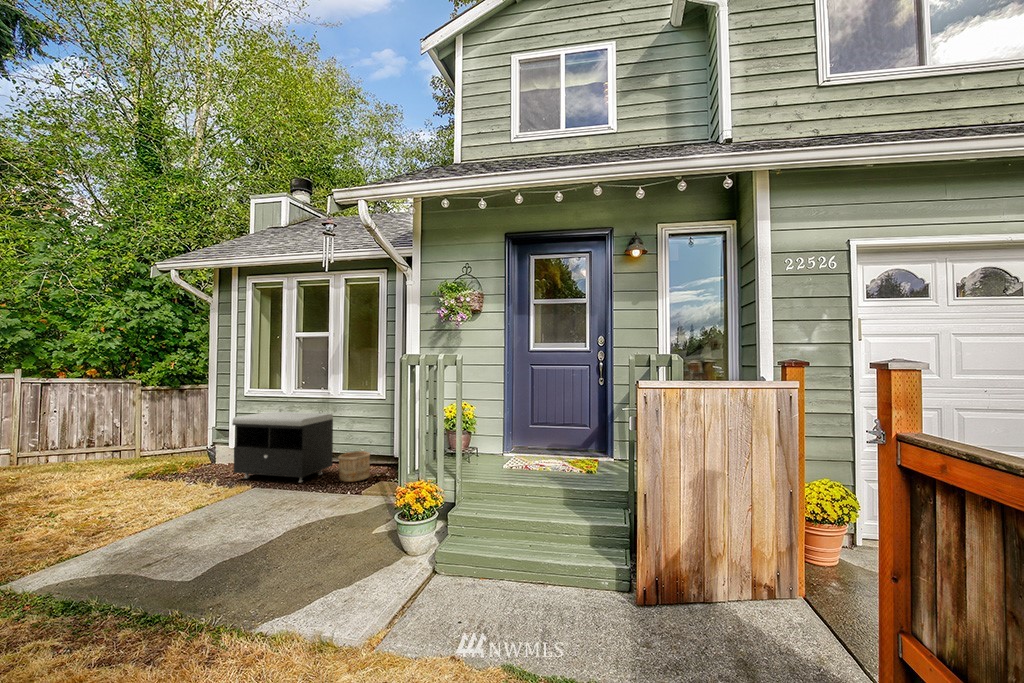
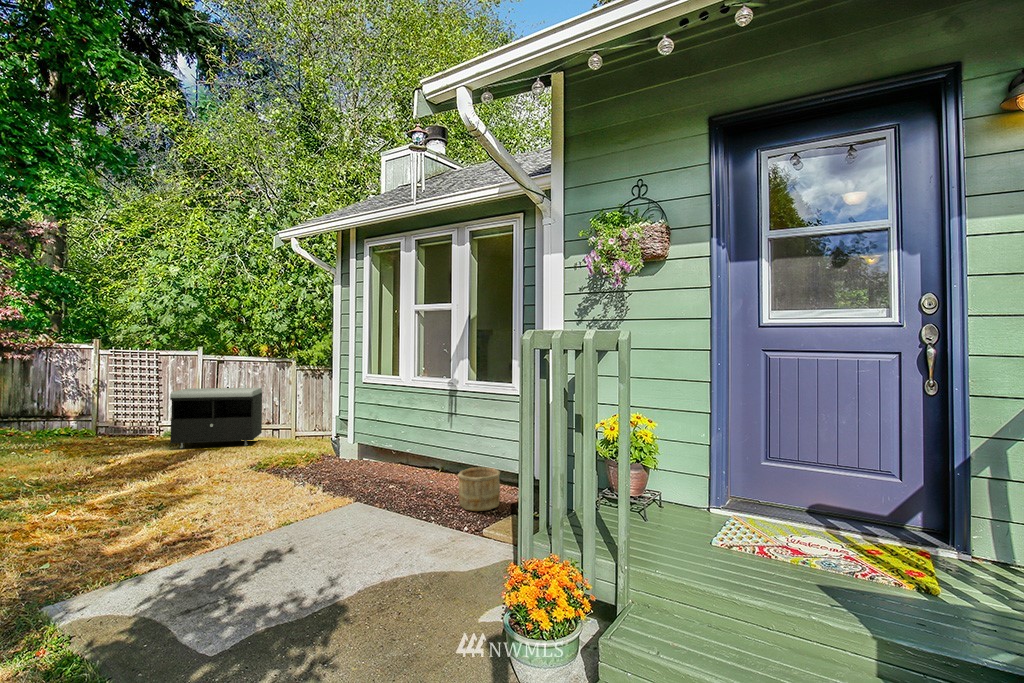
storage bench: present [232,412,333,482] -> present [170,388,262,448]

